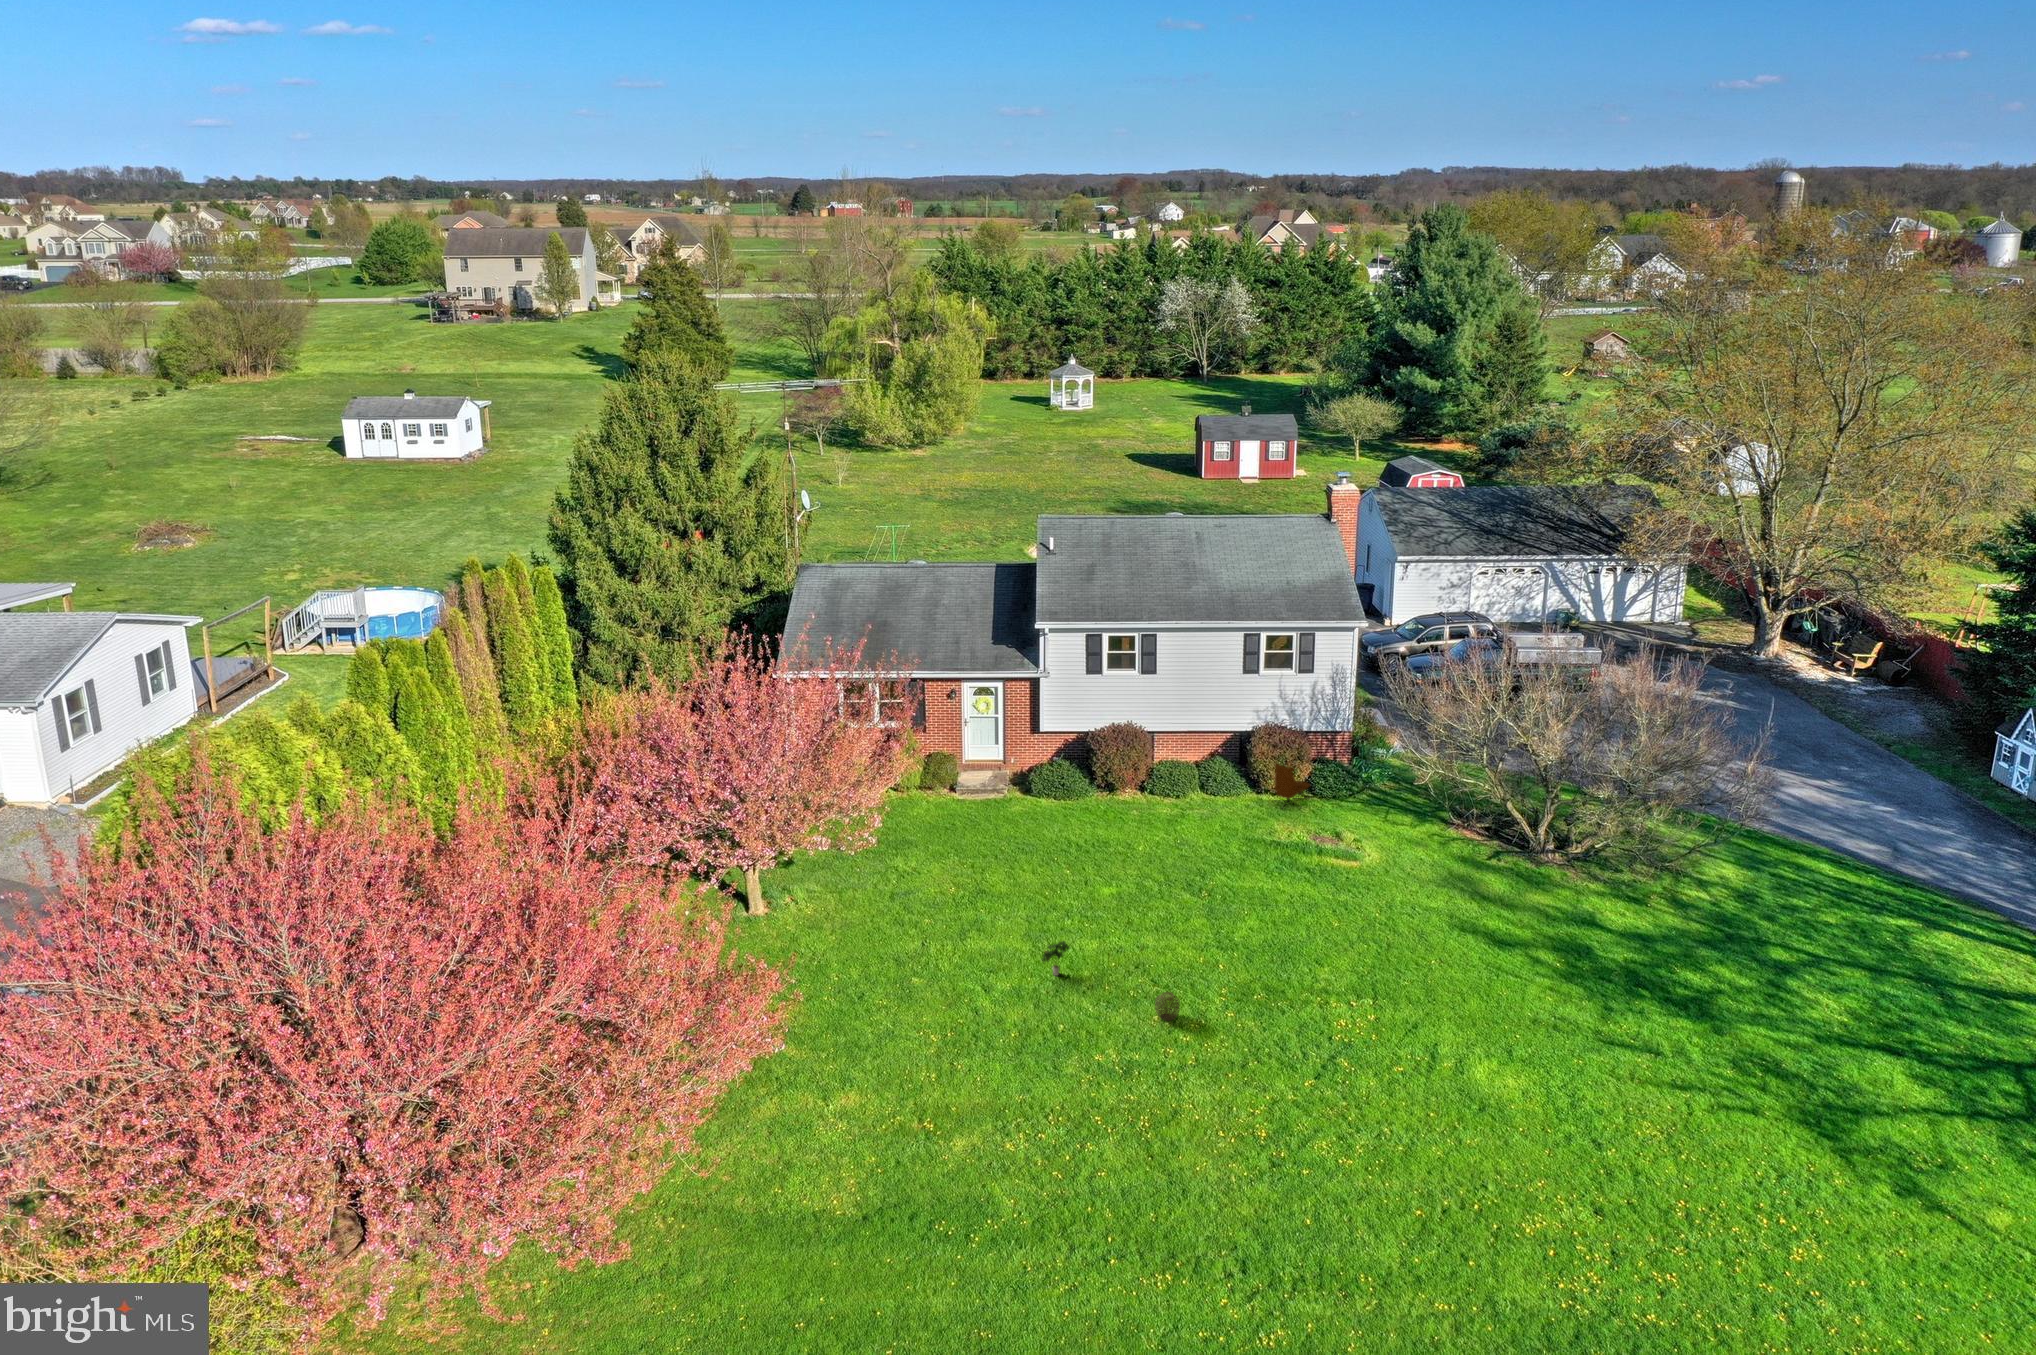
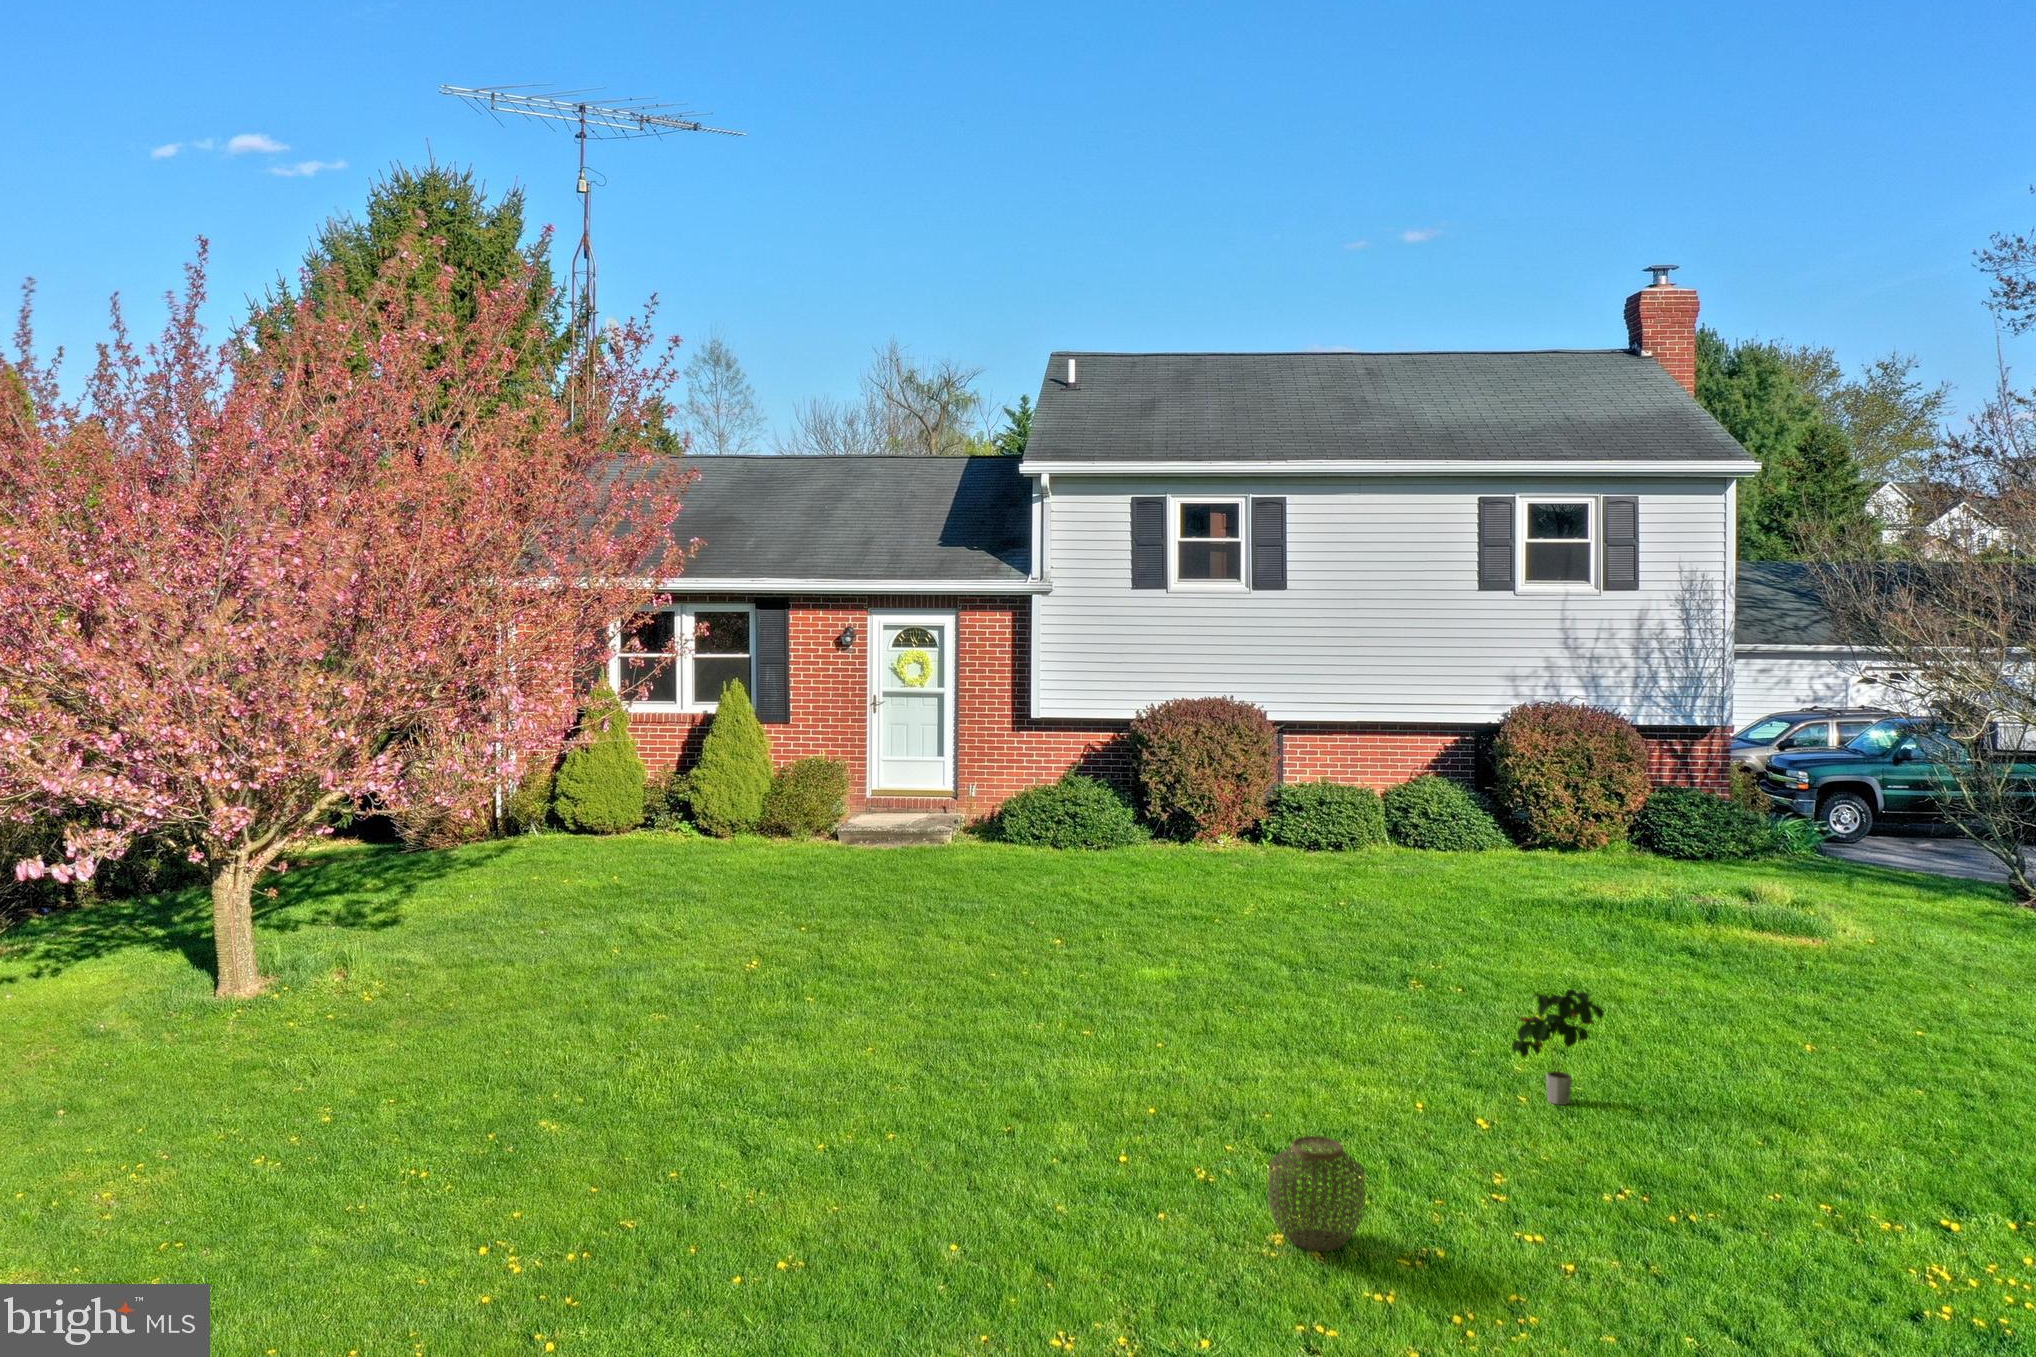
lounge chair: present [1274,764,1310,805] -> none [1566,748,1652,864]
potted plant: present [1041,941,1070,976] -> present [1512,989,1604,1105]

